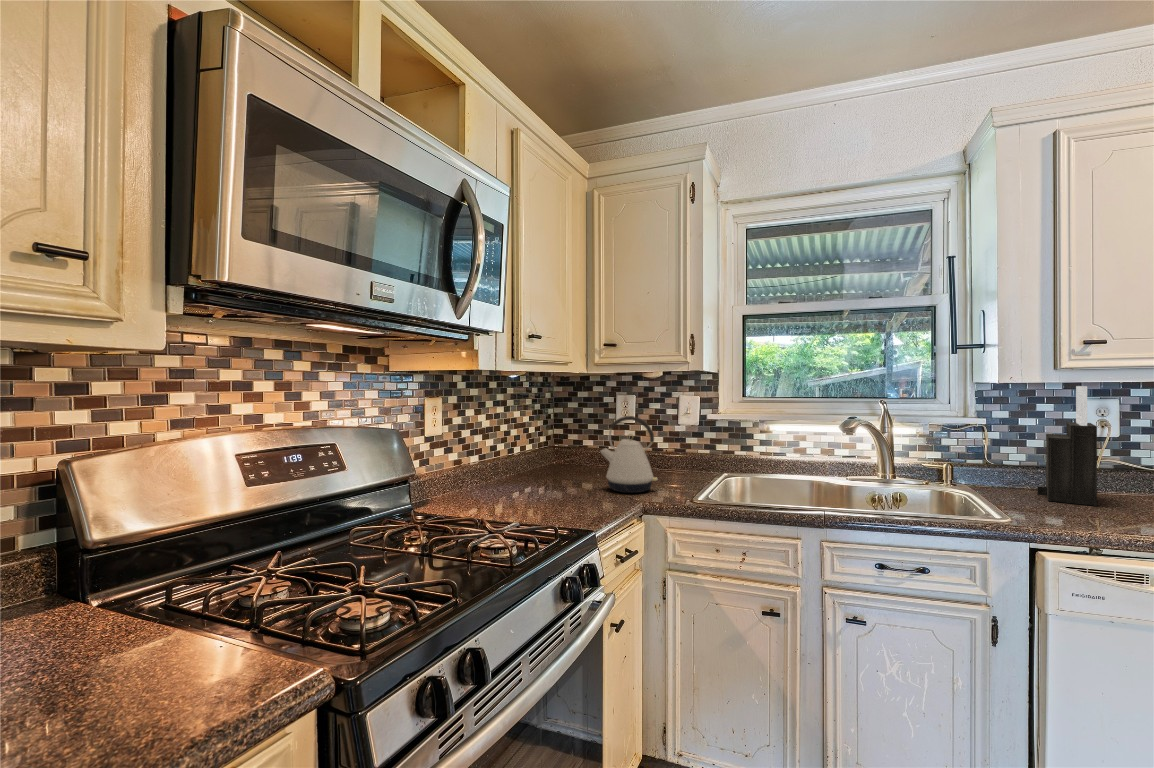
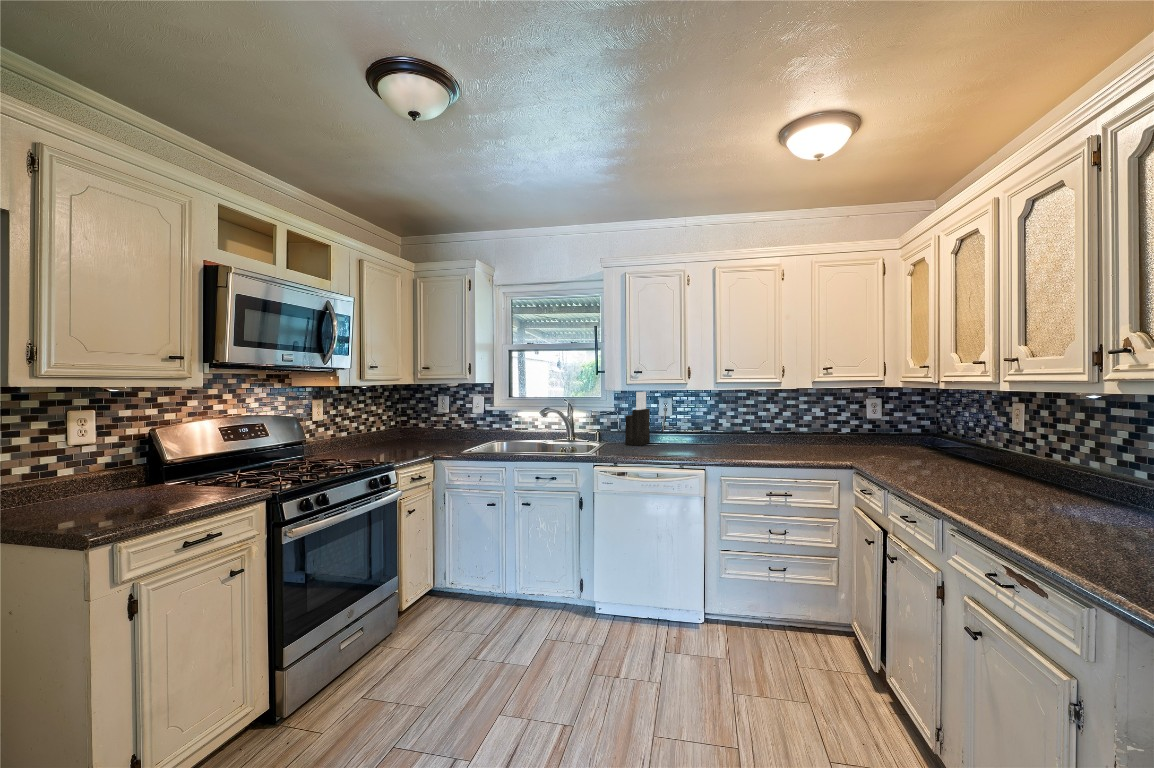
kettle: present [600,416,657,493] -> none [415,409,445,449]

